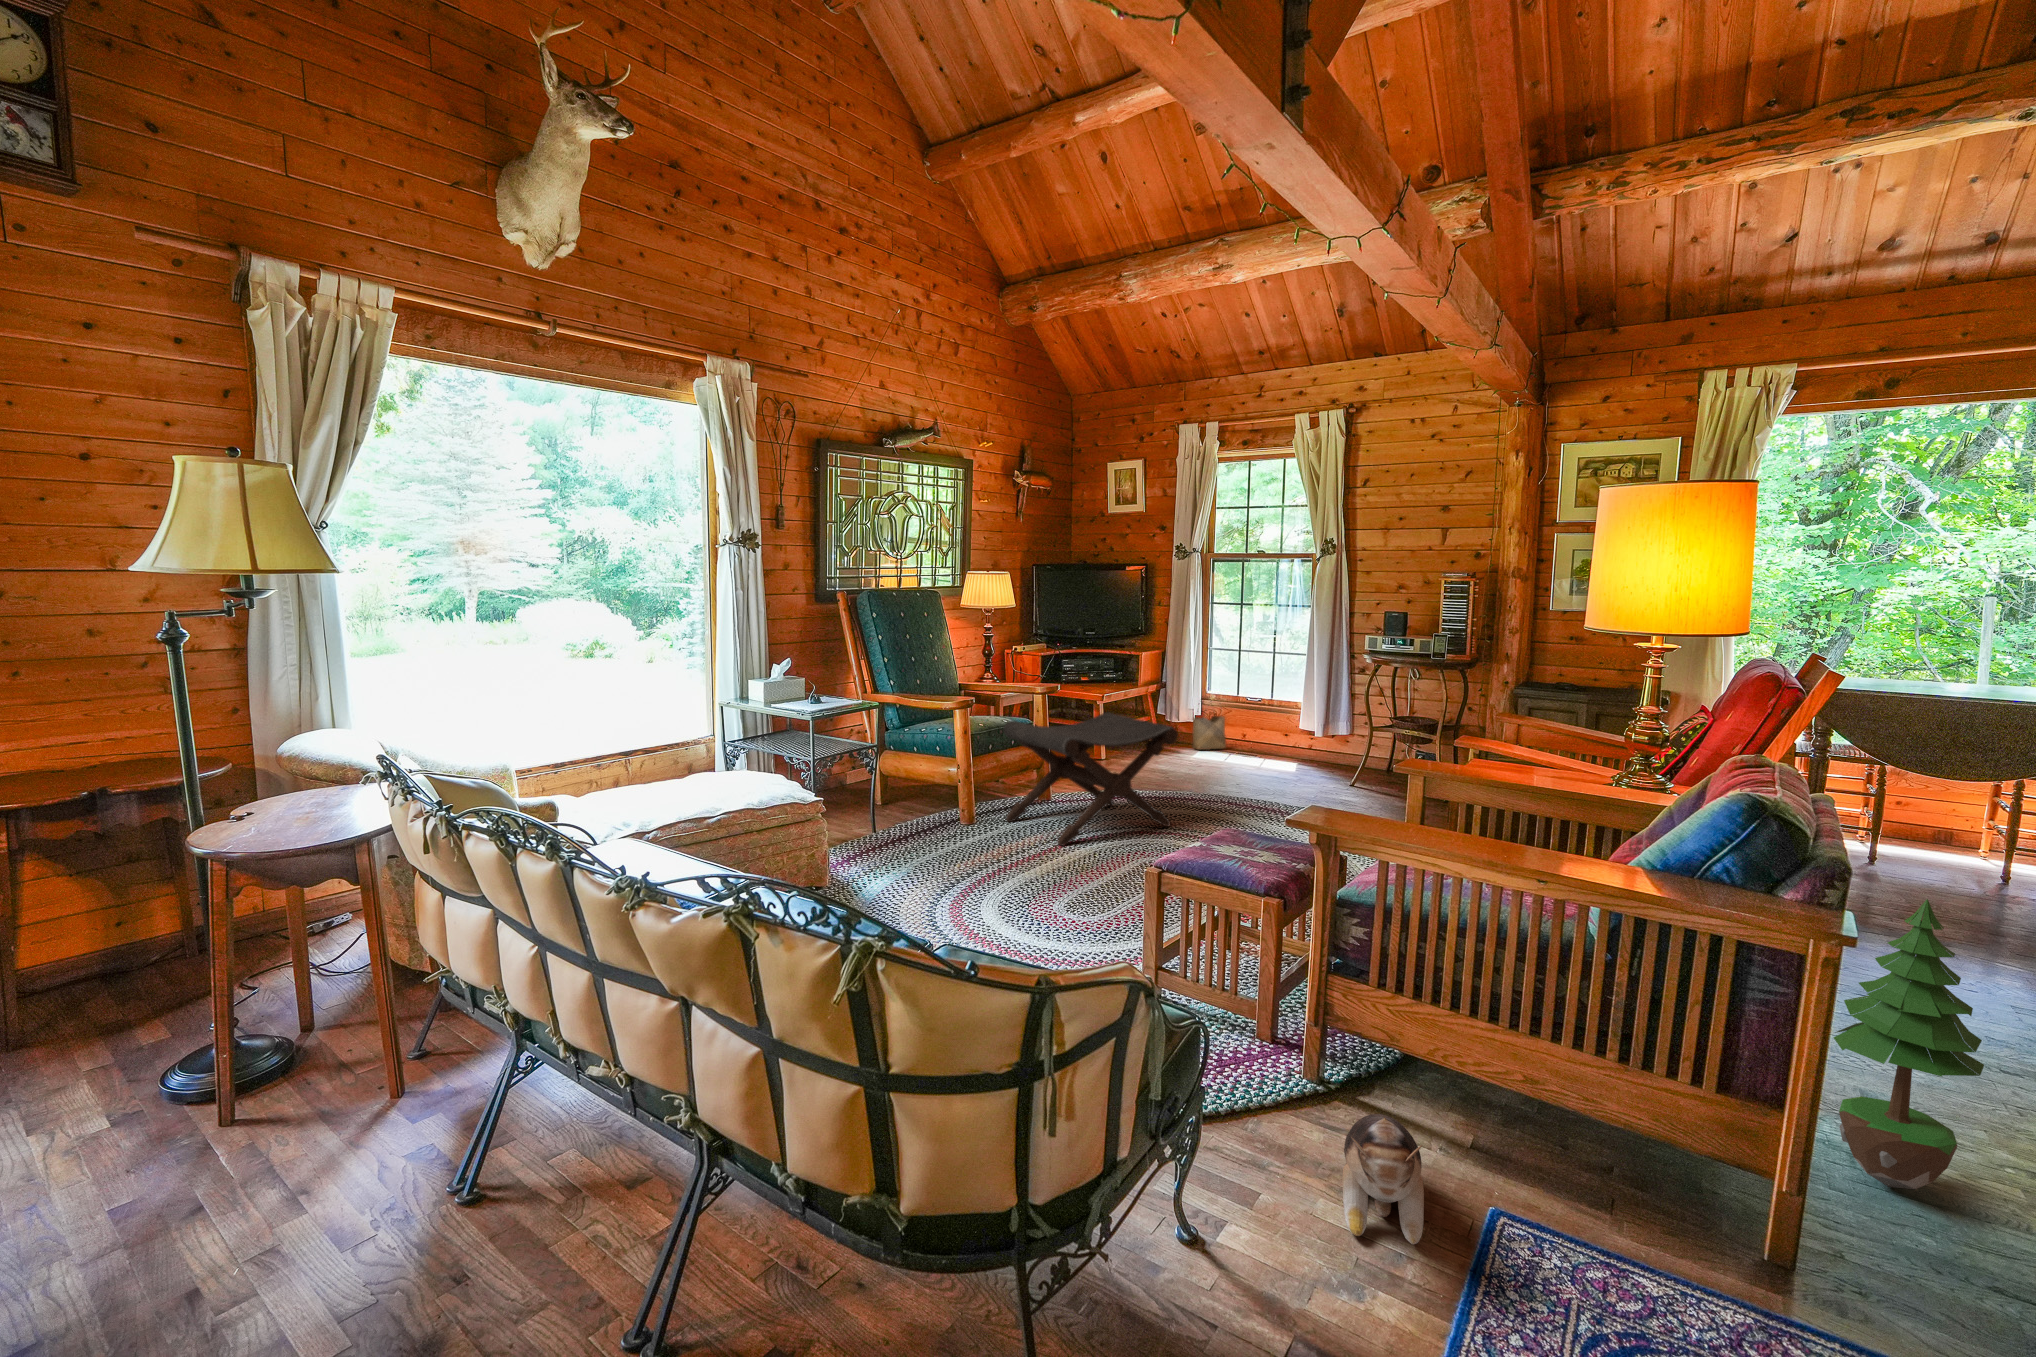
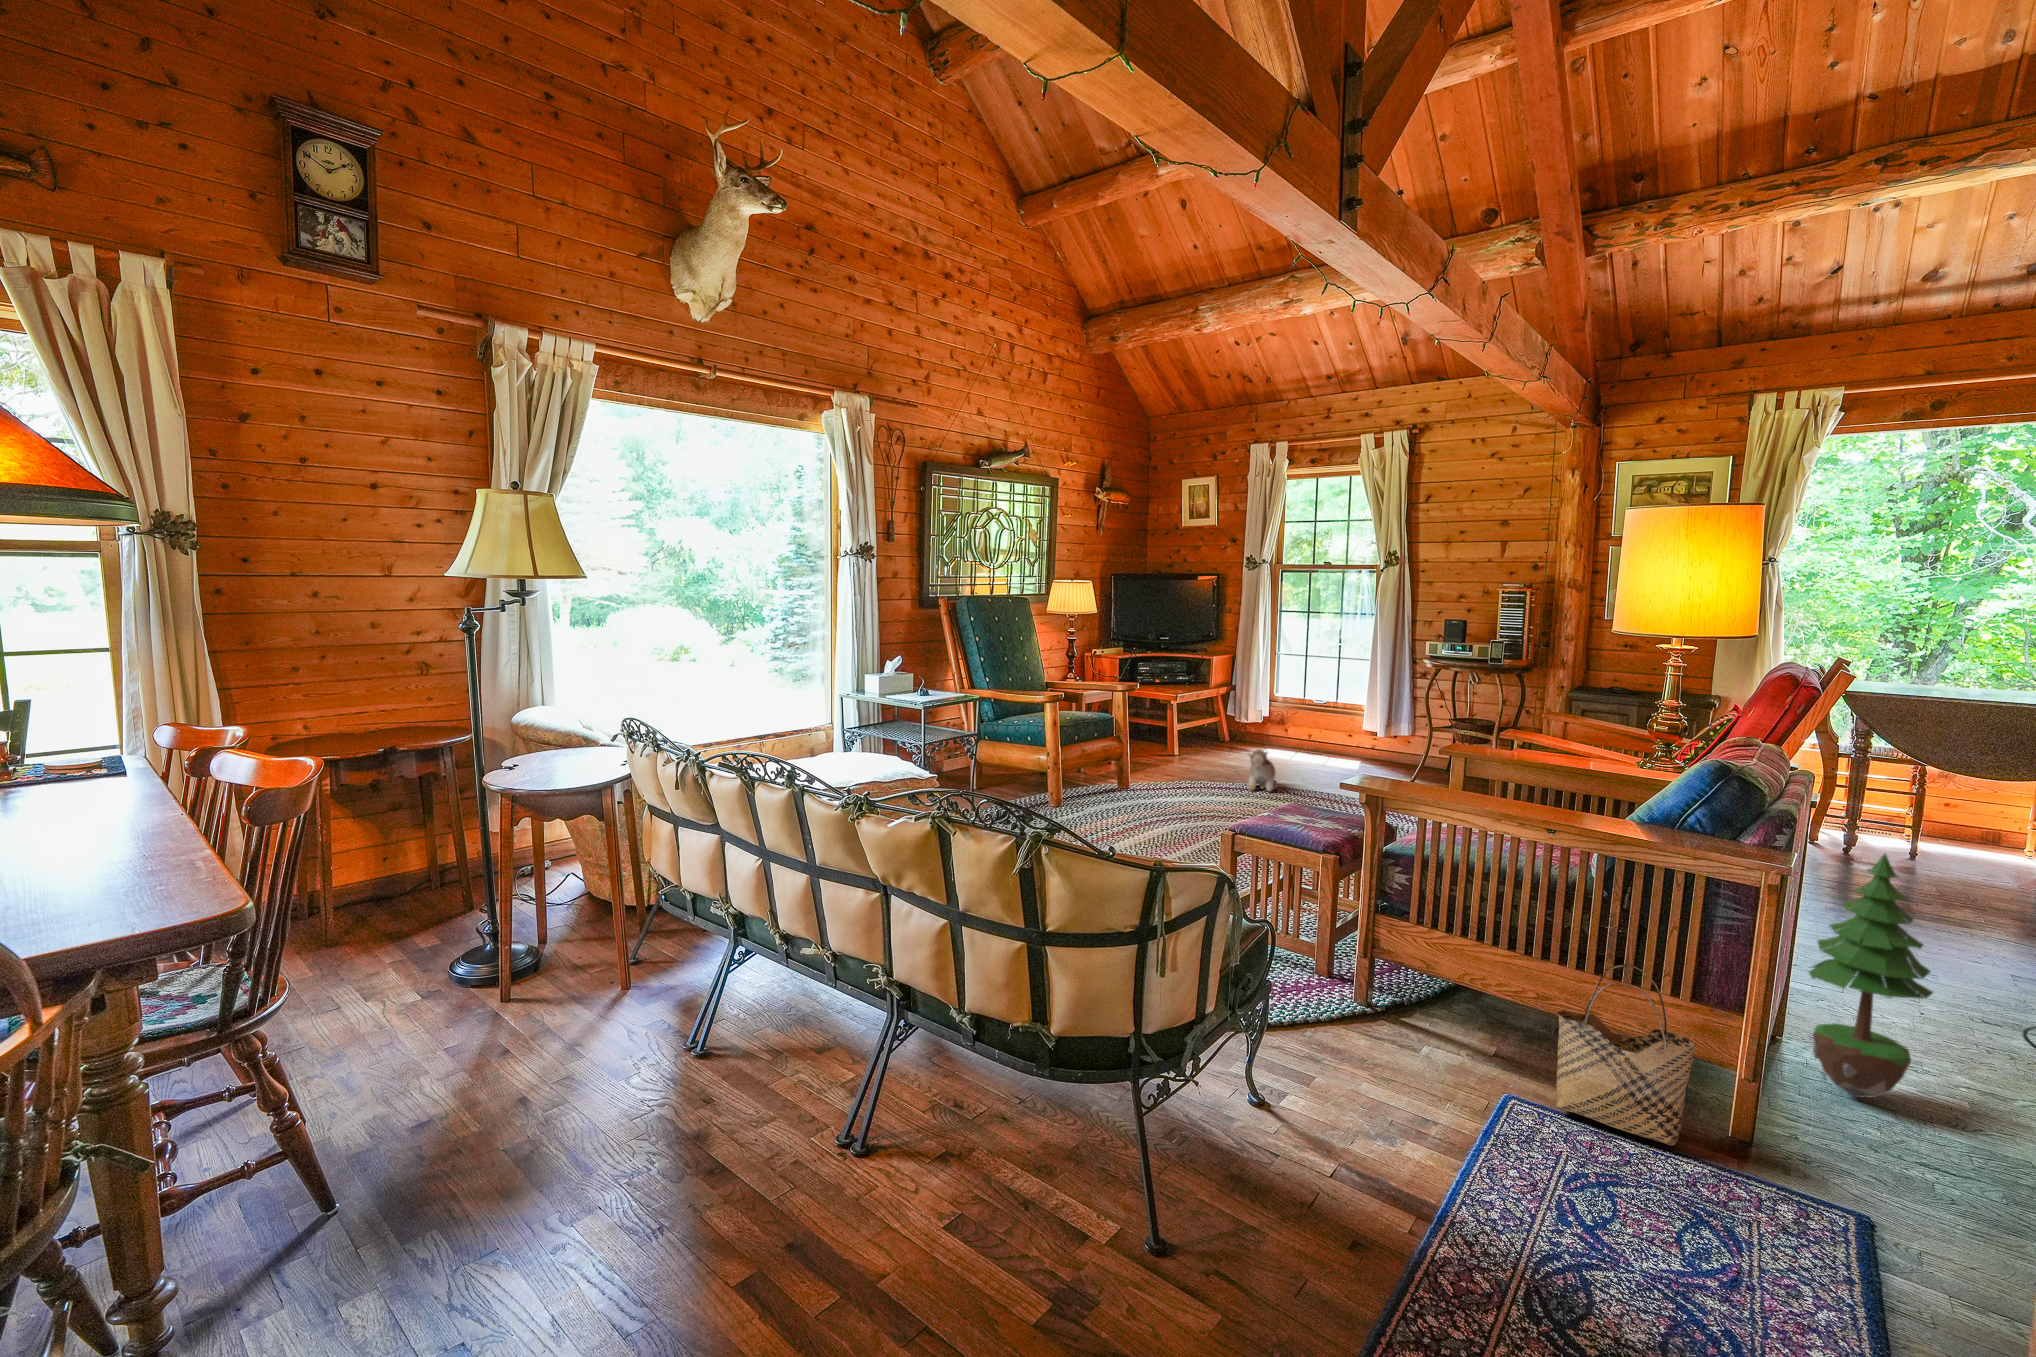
footstool: present [1003,712,1178,846] -> none [1088,707,1246,823]
woven basket: present [1192,716,1226,750] -> present [1556,964,1696,1145]
plush toy: present [1343,1114,1424,1245] -> present [1249,750,1277,791]

